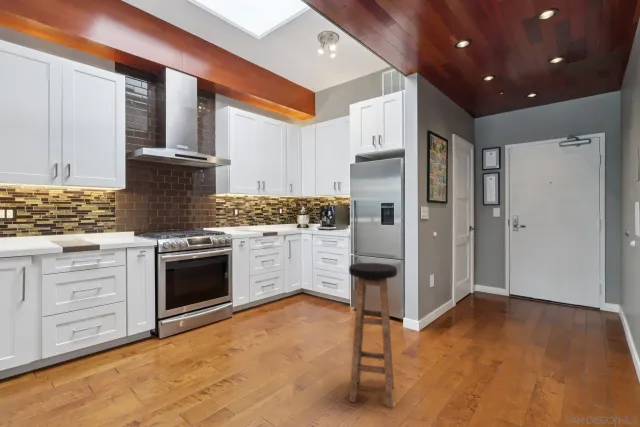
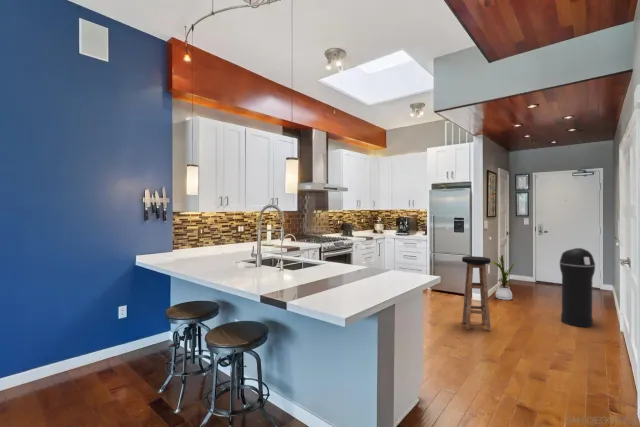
trash can: none [530,250,596,399] -> present [560,248,595,327]
house plant: none [432,259,472,328] -> present [492,255,515,300]

